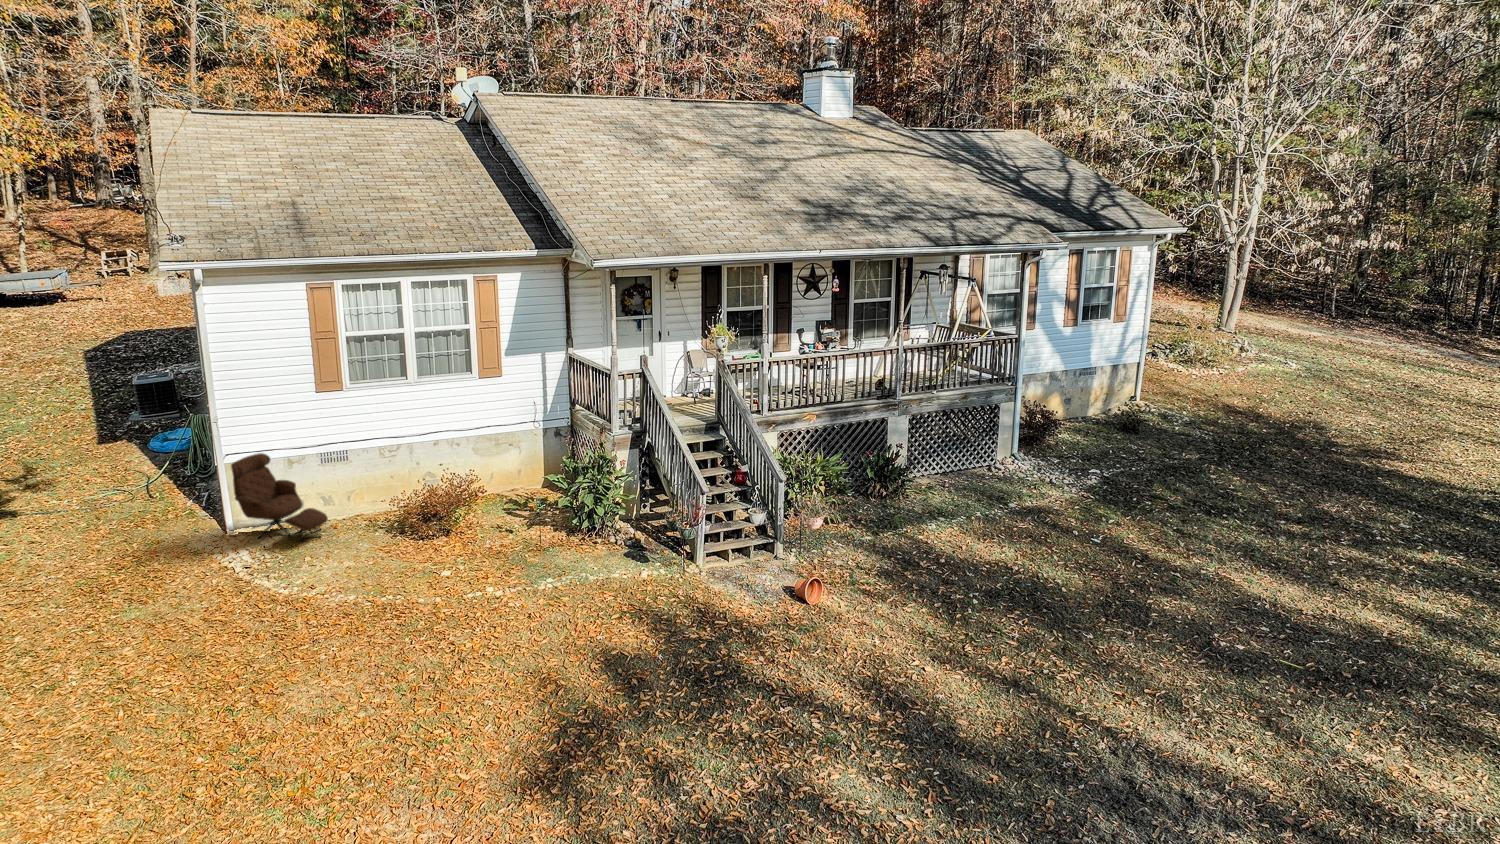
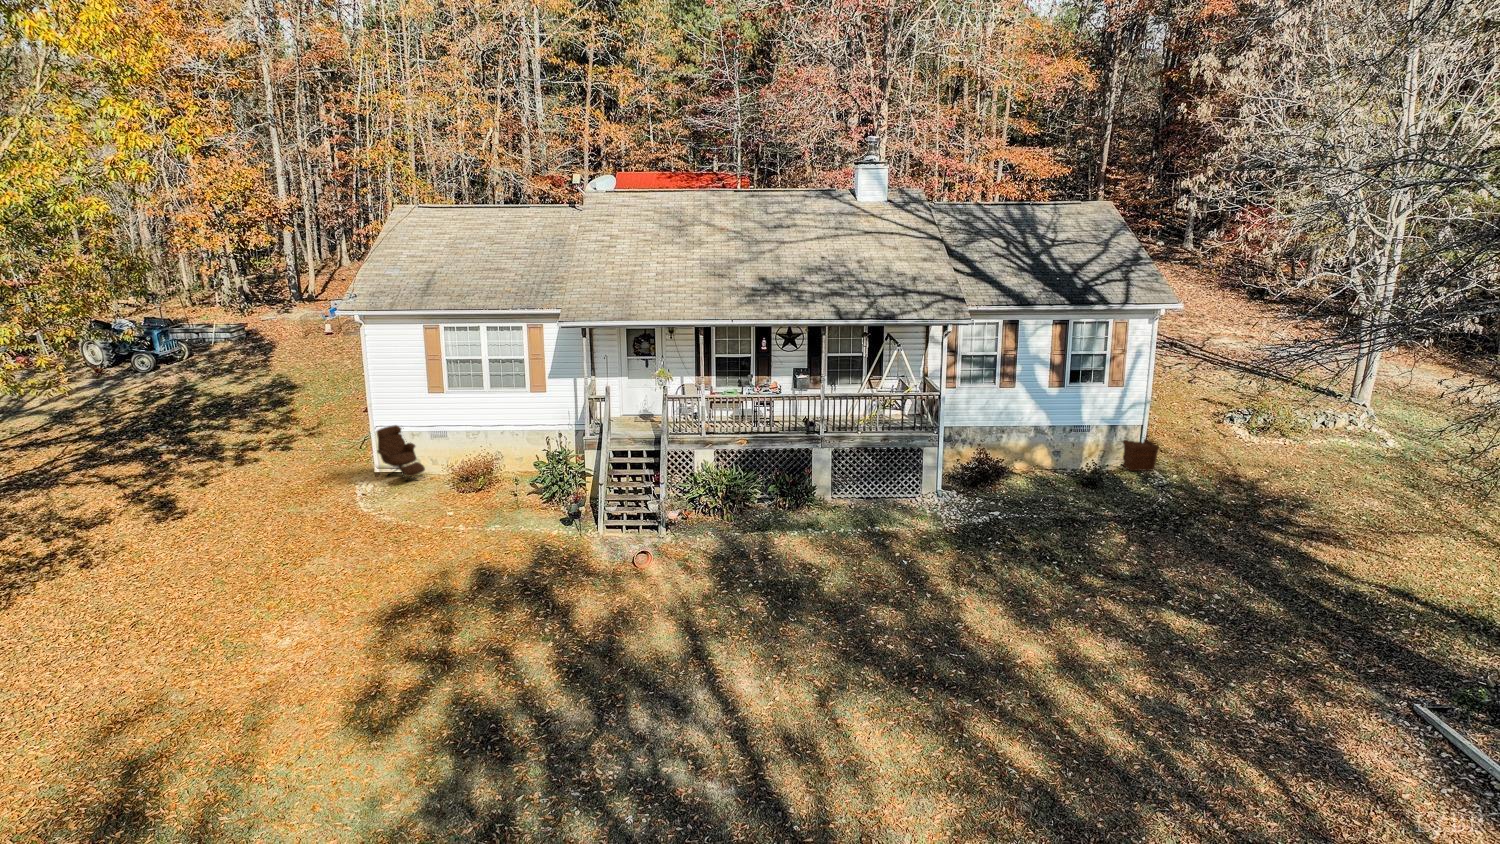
wooden crate: none [1115,375,1161,411] -> present [1122,439,1158,471]

